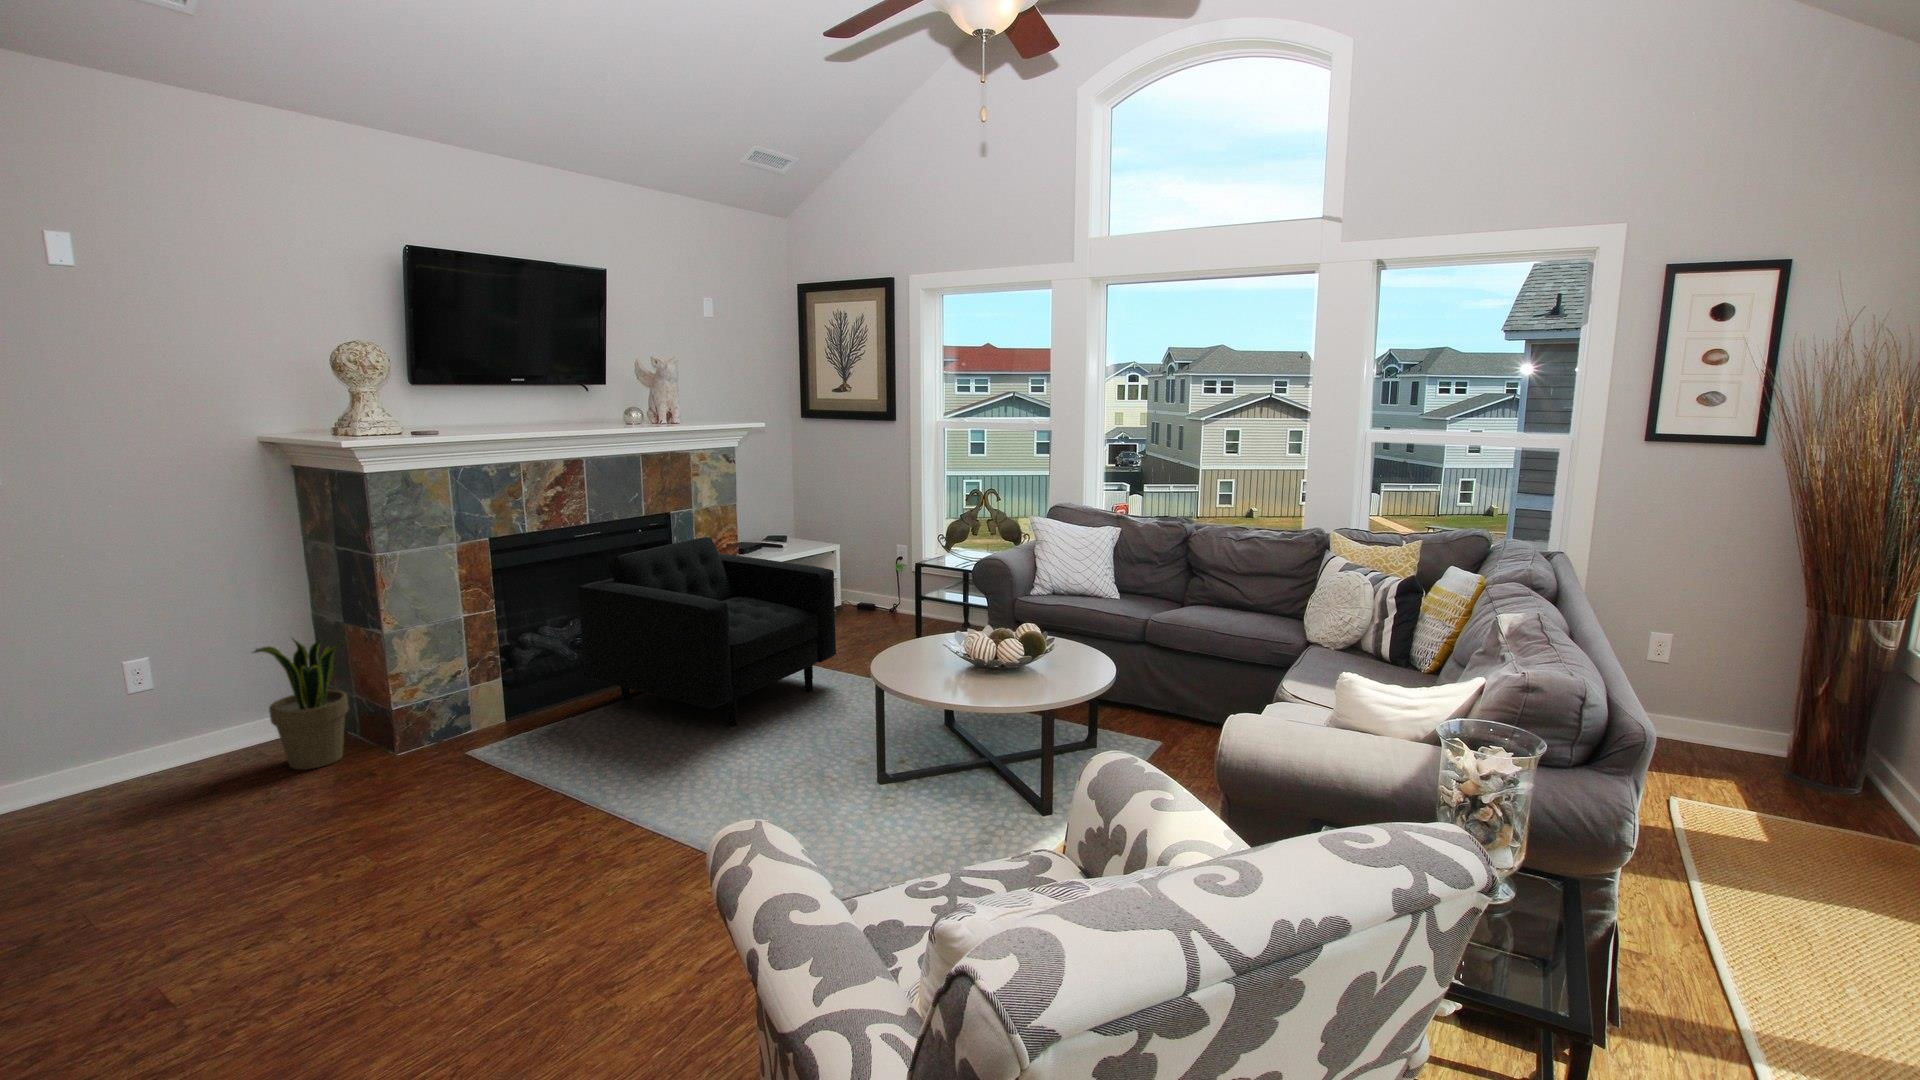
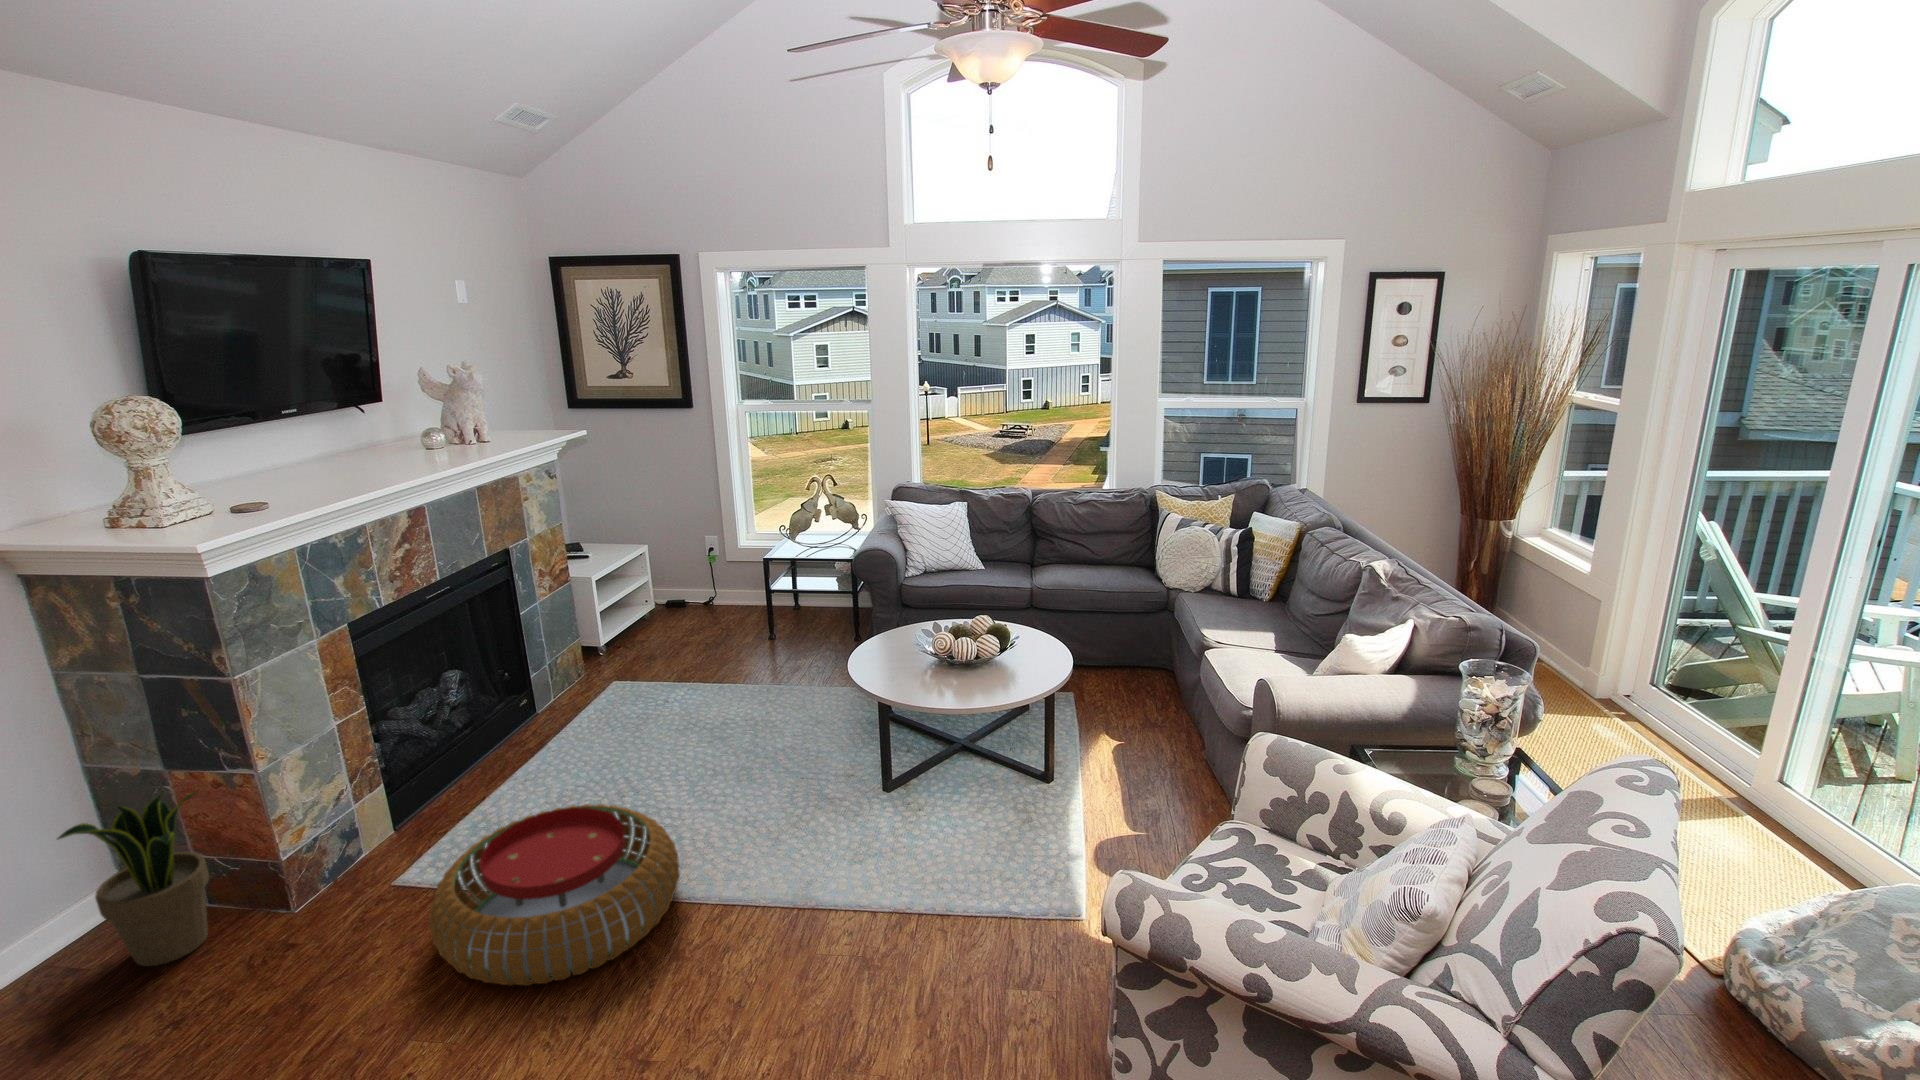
armchair: present [578,537,836,727] -> none [451,569,727,772]
pouf: none [429,716,655,850] -> present [429,804,680,986]

